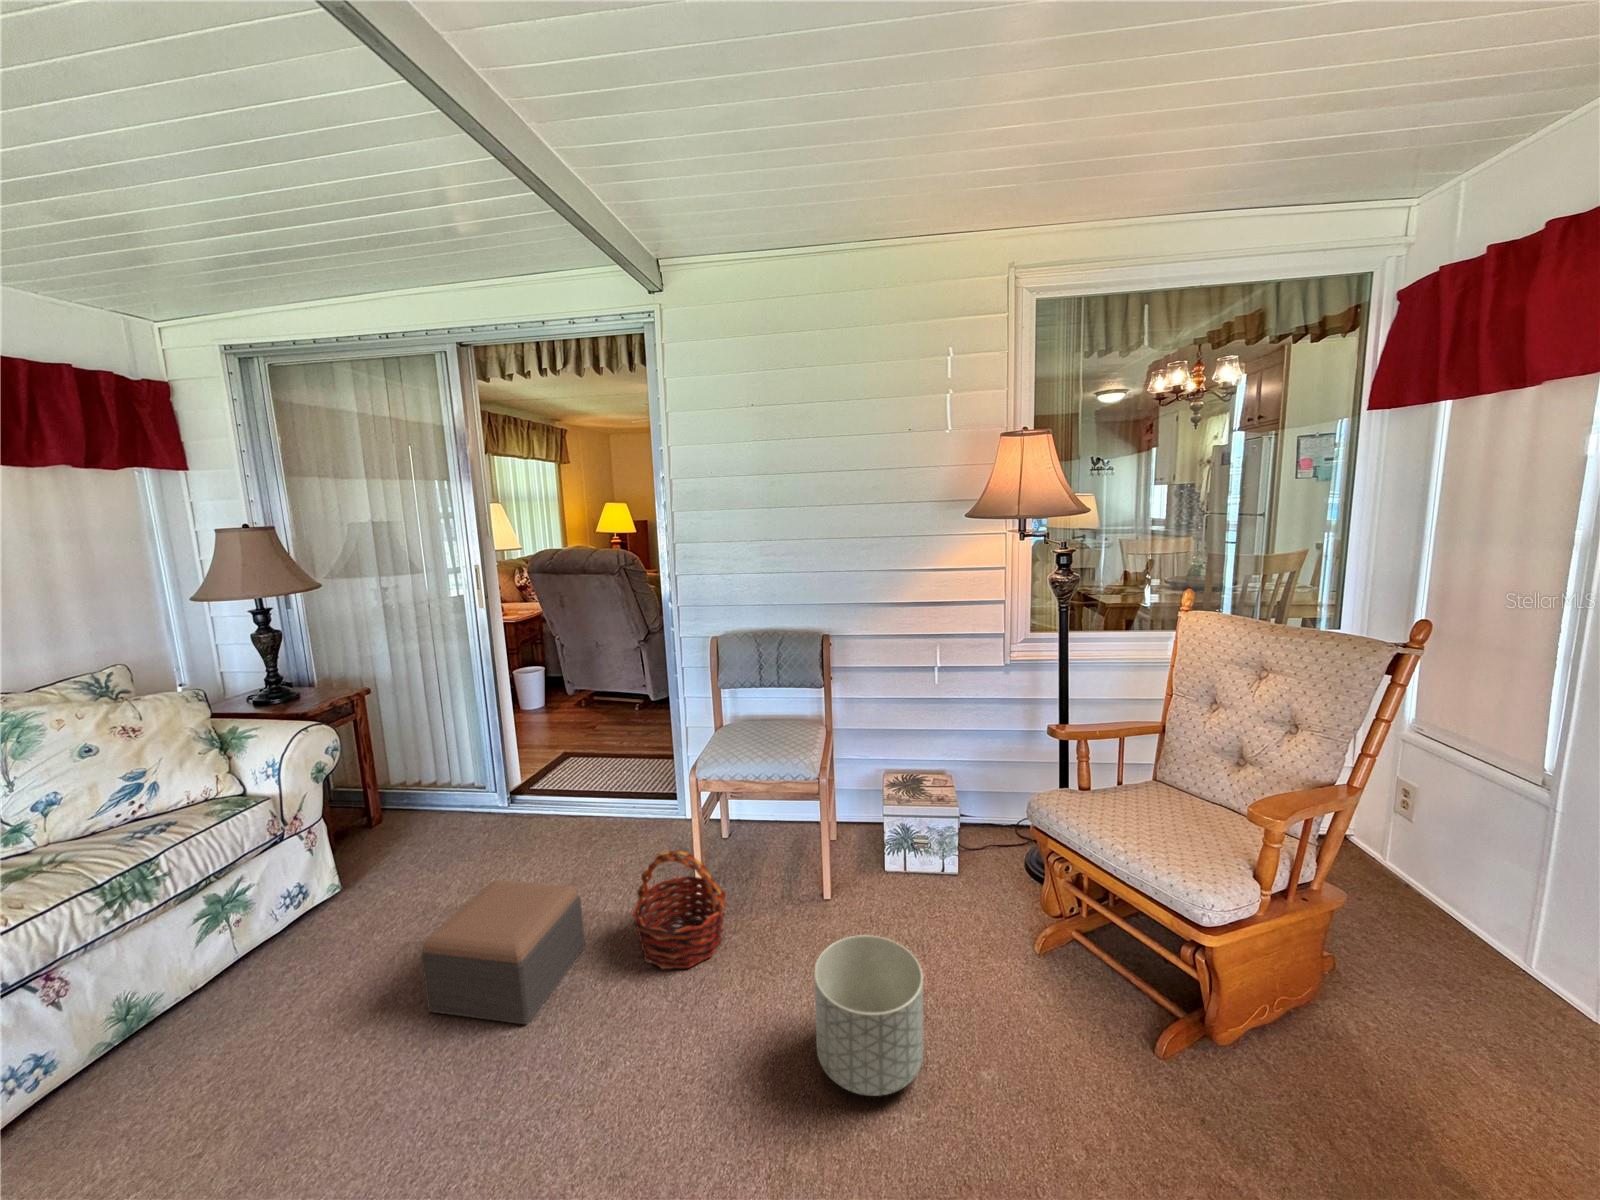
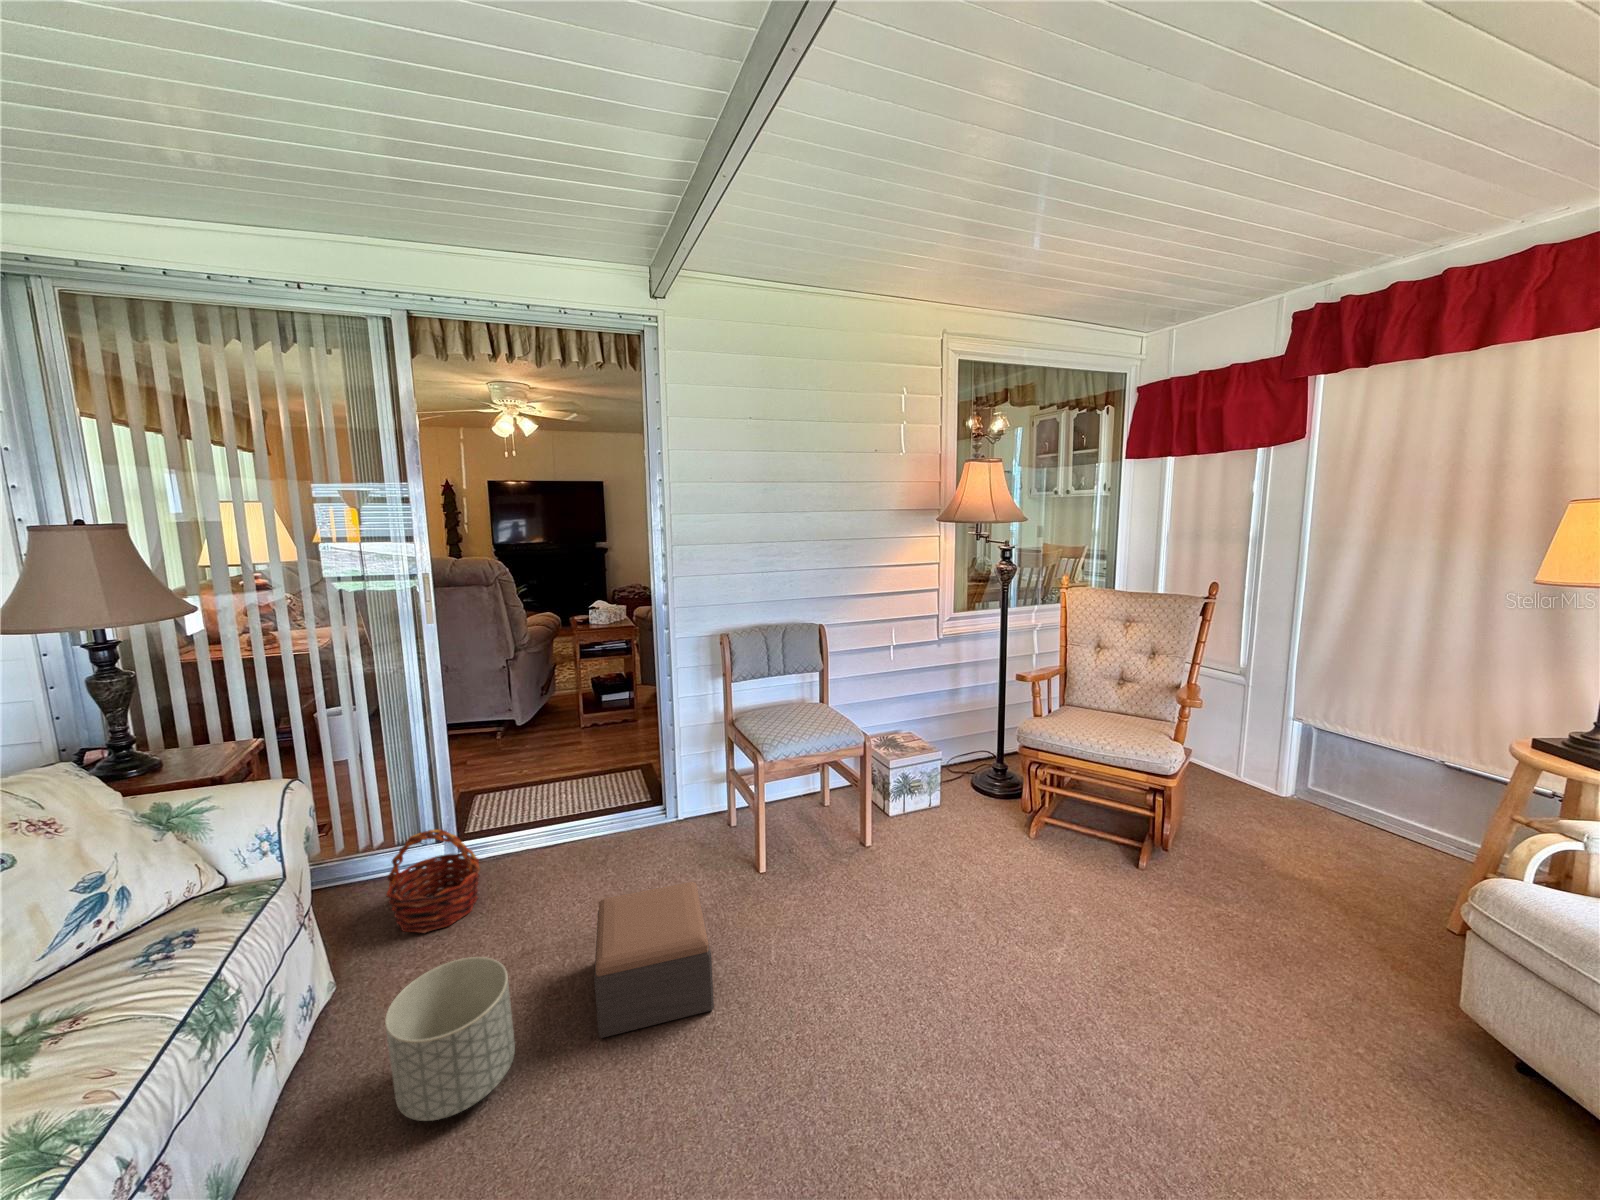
basket: present [632,851,726,969] -> present [386,830,480,933]
planter: present [814,935,923,1096] -> present [385,957,515,1121]

